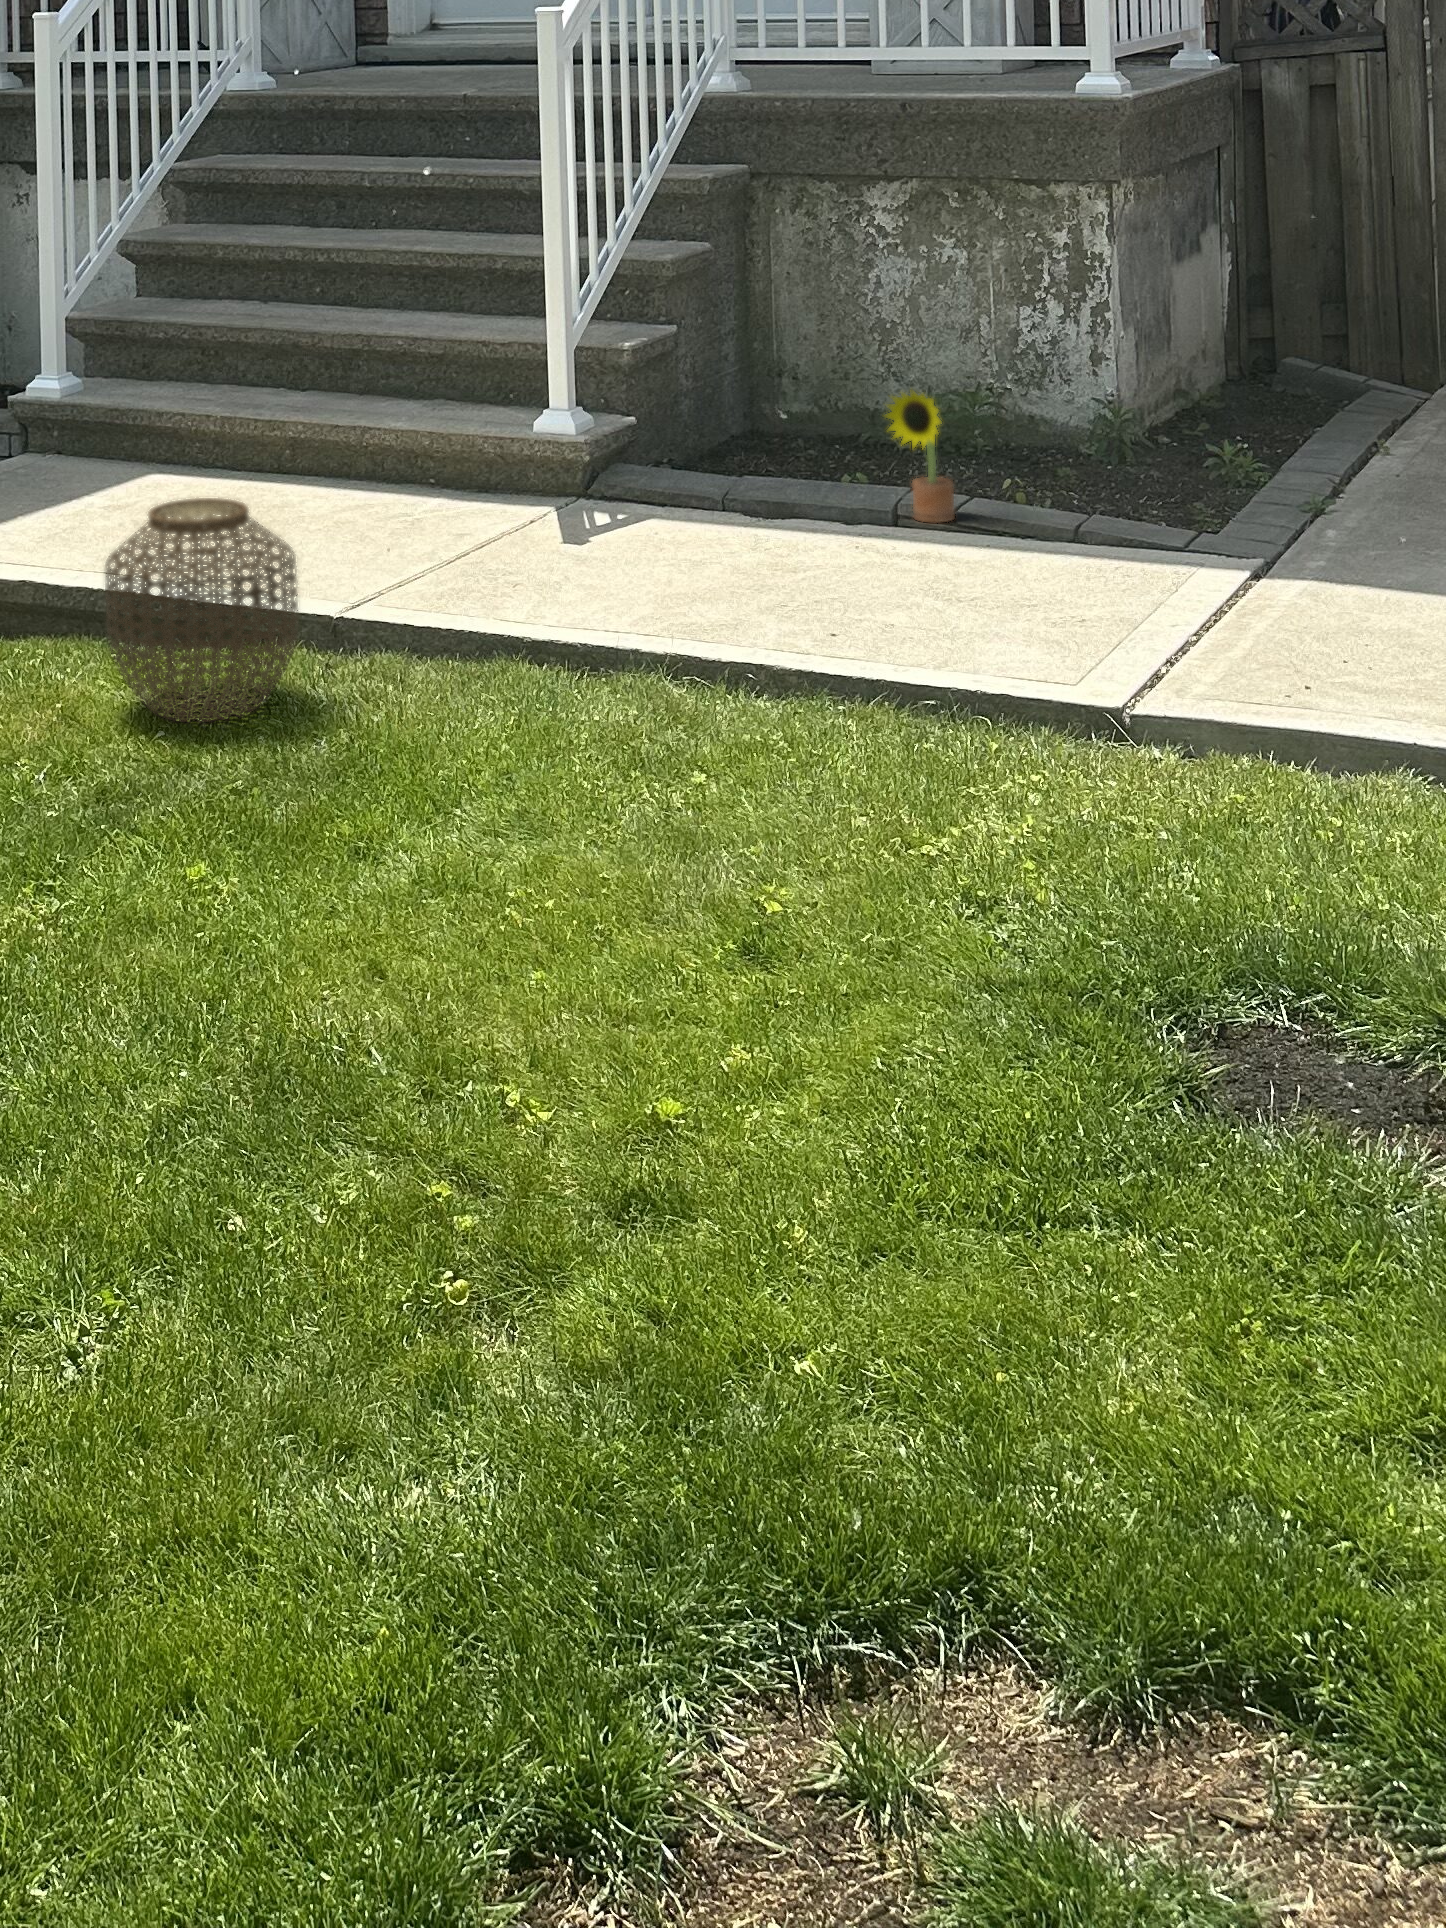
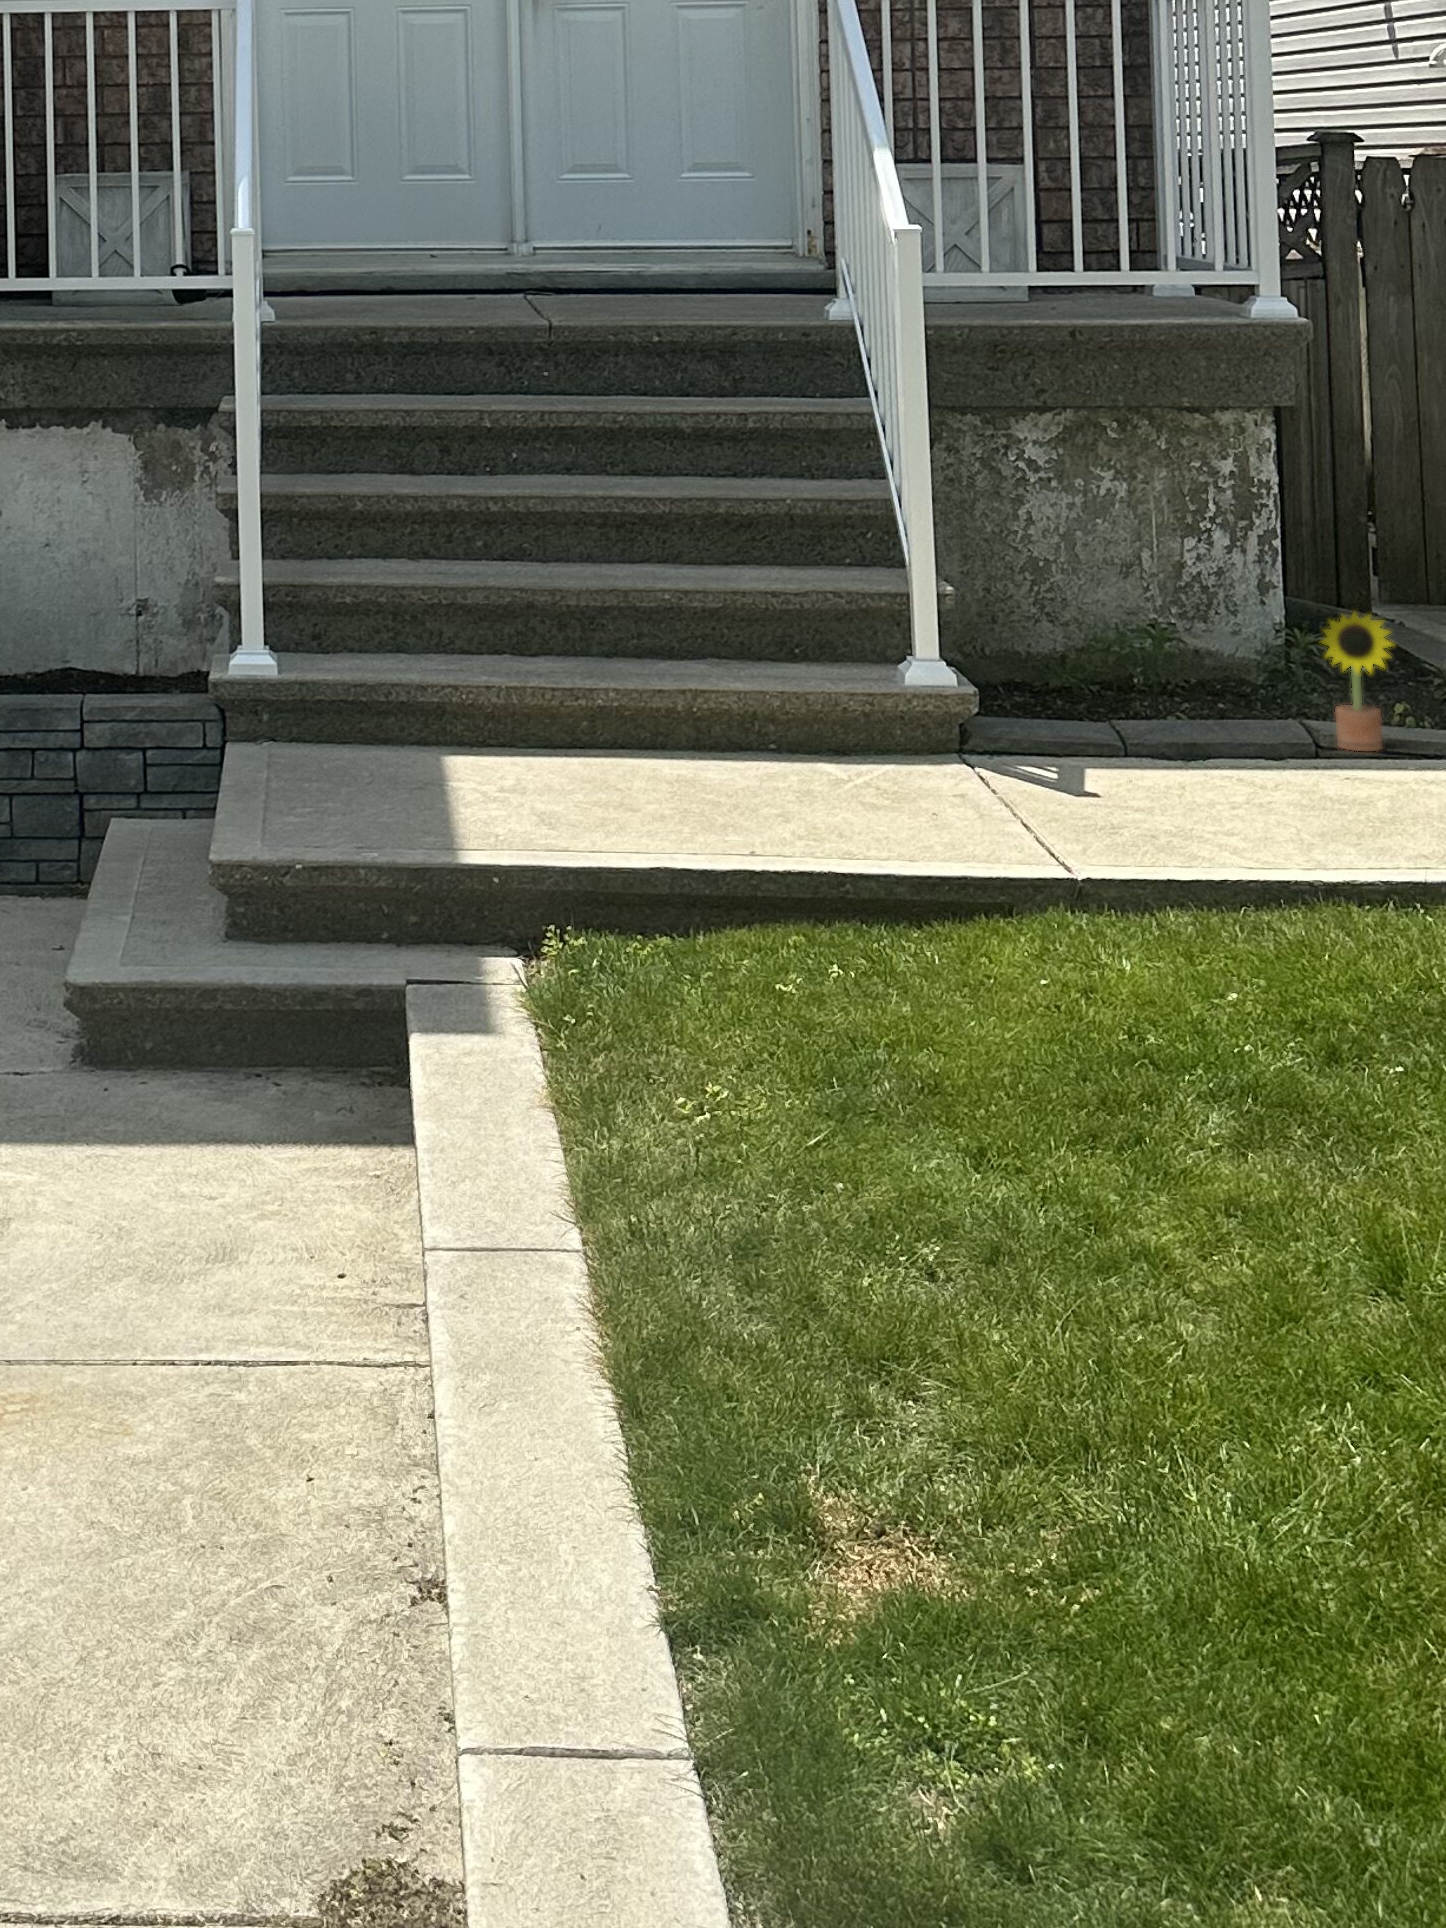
woven basket: present [105,498,298,722] -> none [1060,730,1290,977]

